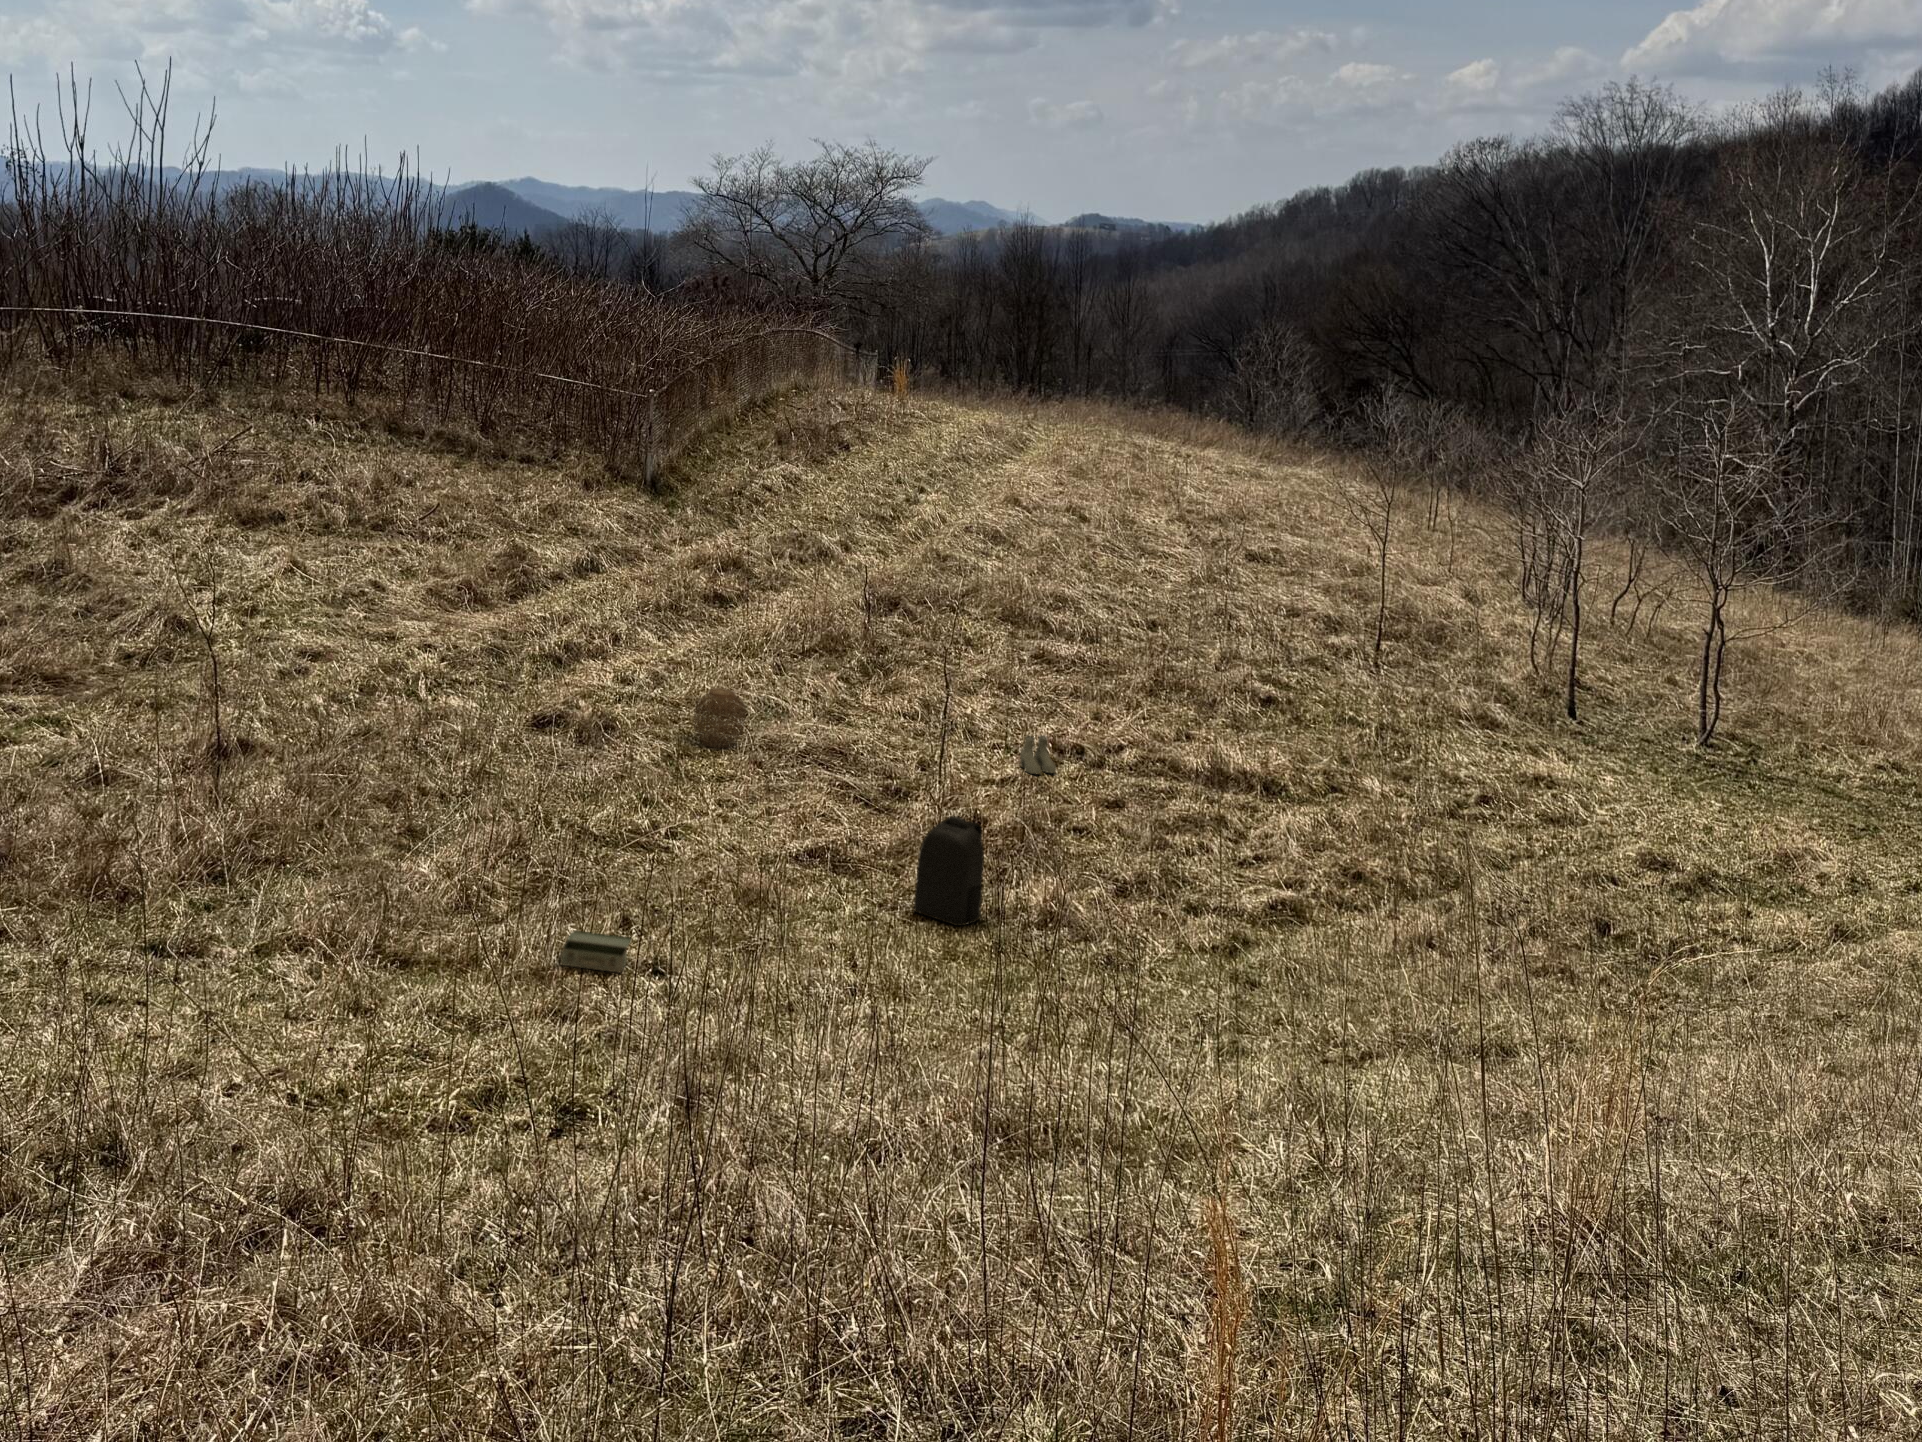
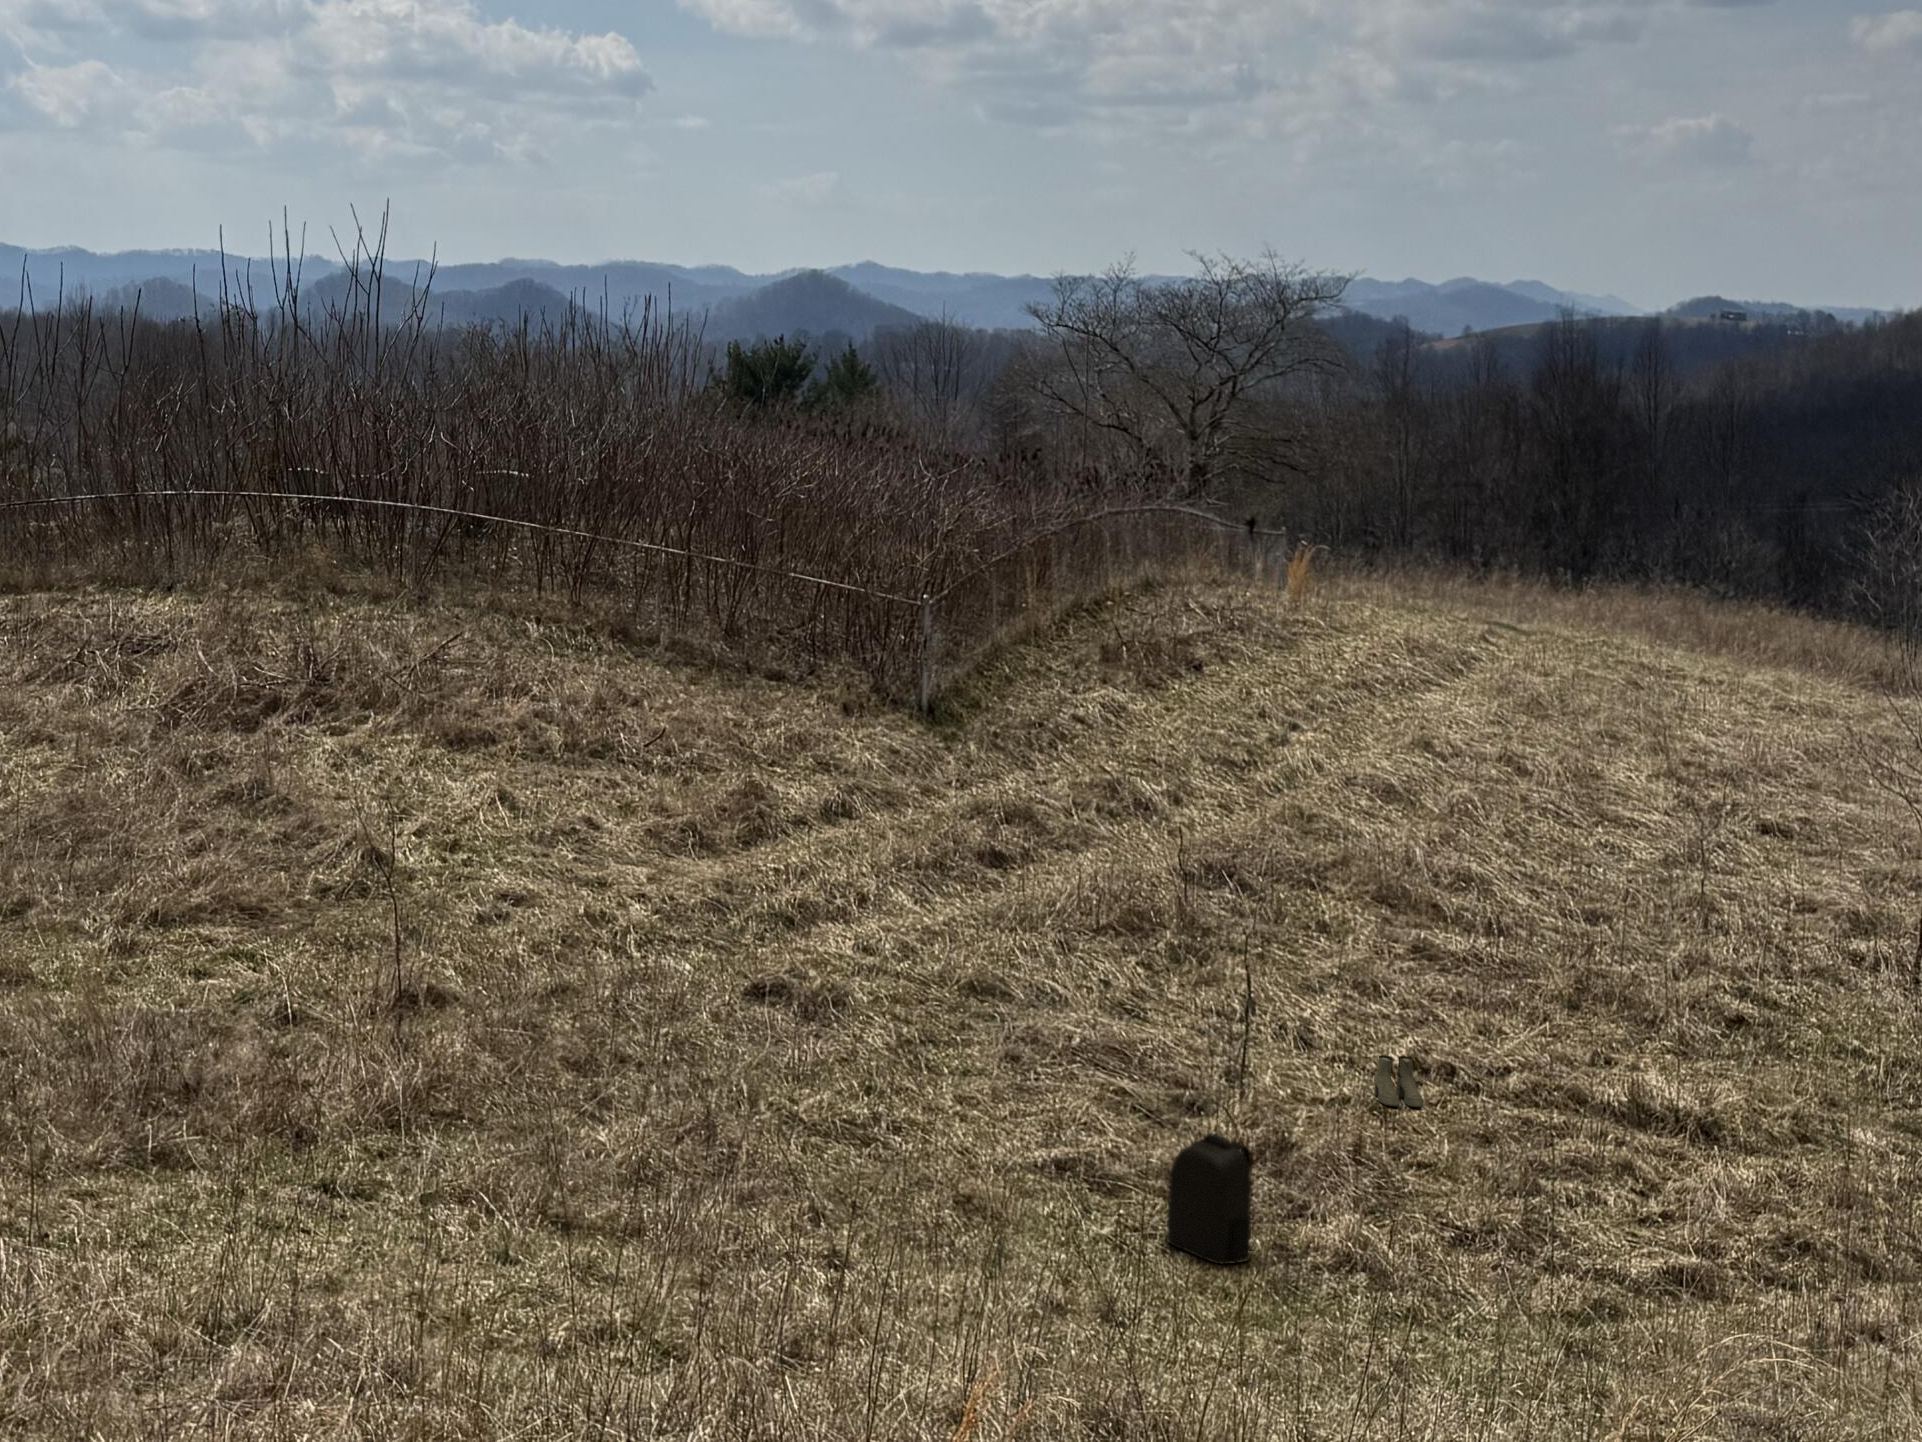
woven basket: present [694,688,746,748] -> none [940,966,1005,1039]
toolbox: present [561,930,631,973] -> none [727,1202,804,1249]

